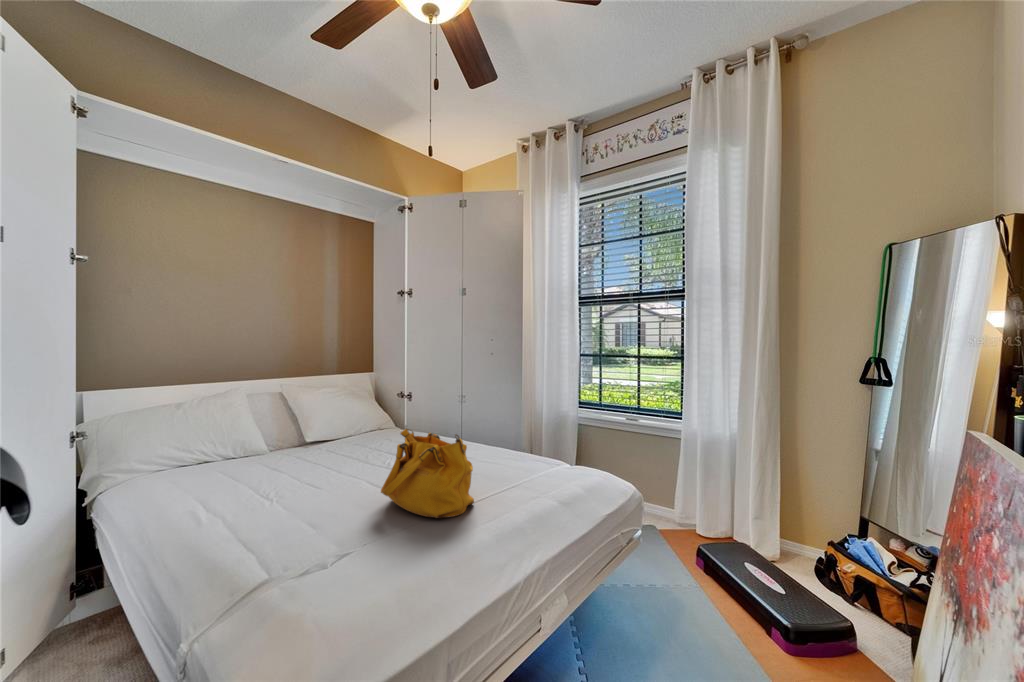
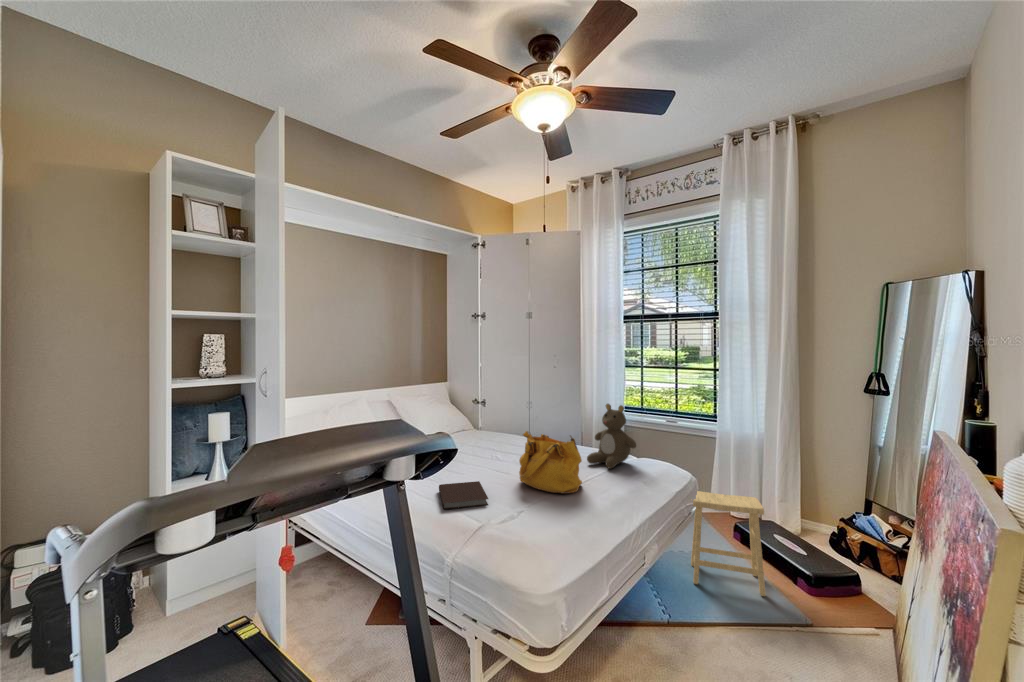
teddy bear: none [500,394,564,480] -> present [587,404,636,469]
notebook: none [242,498,331,545] -> present [439,481,488,510]
footstool: none [635,508,729,656] -> present [691,491,766,596]

